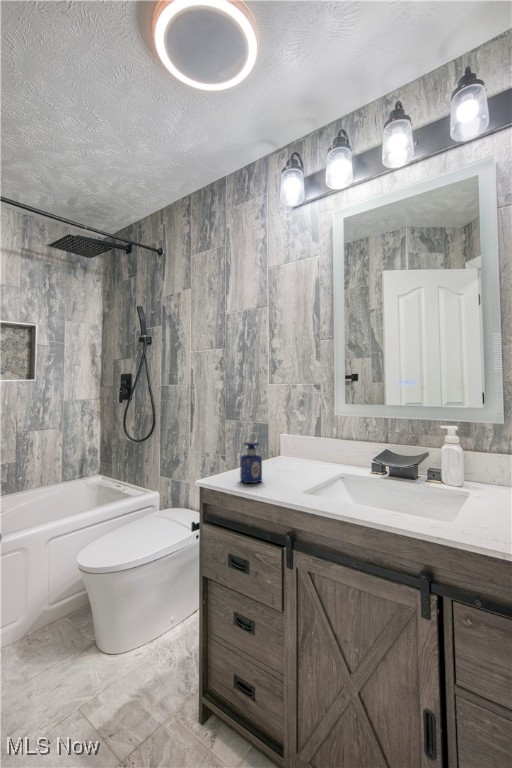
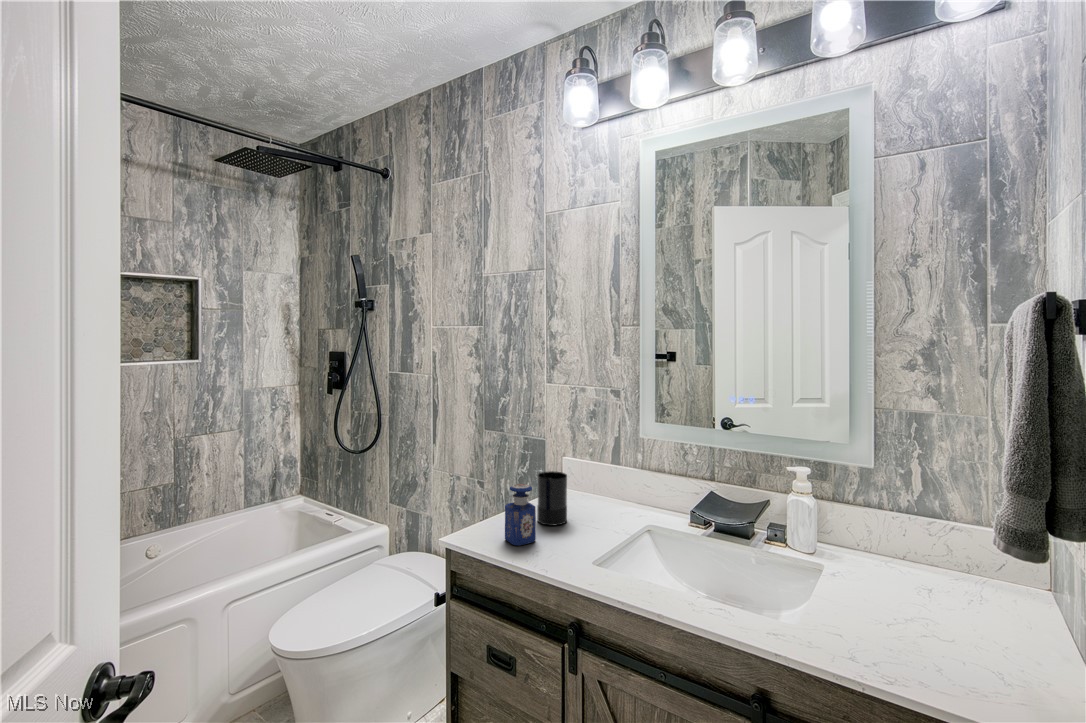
candle: none [261,436,284,474] -> present [537,471,567,526]

